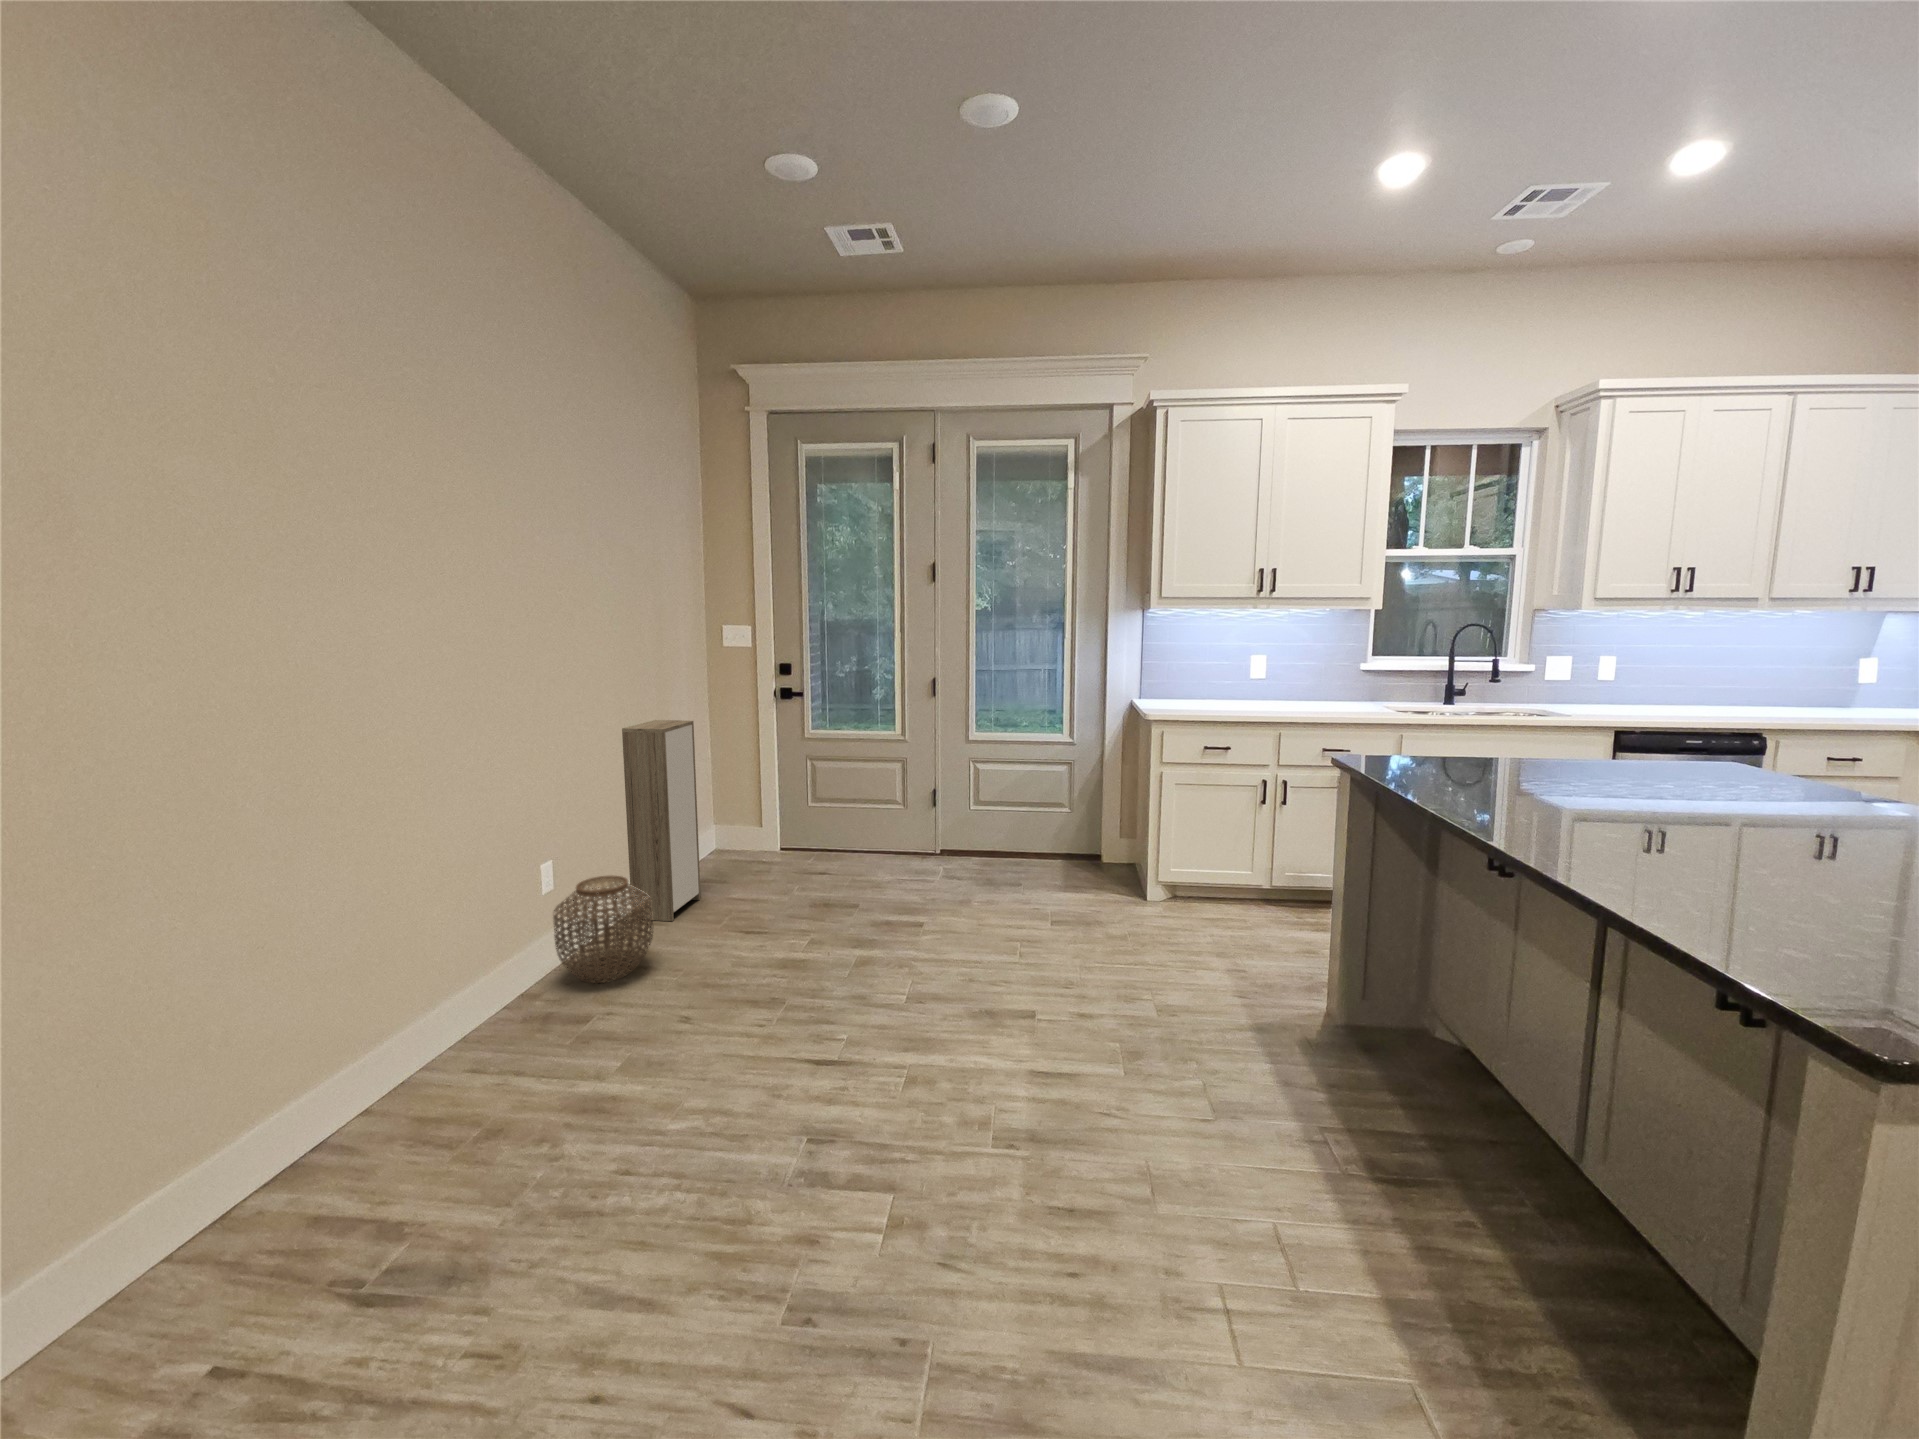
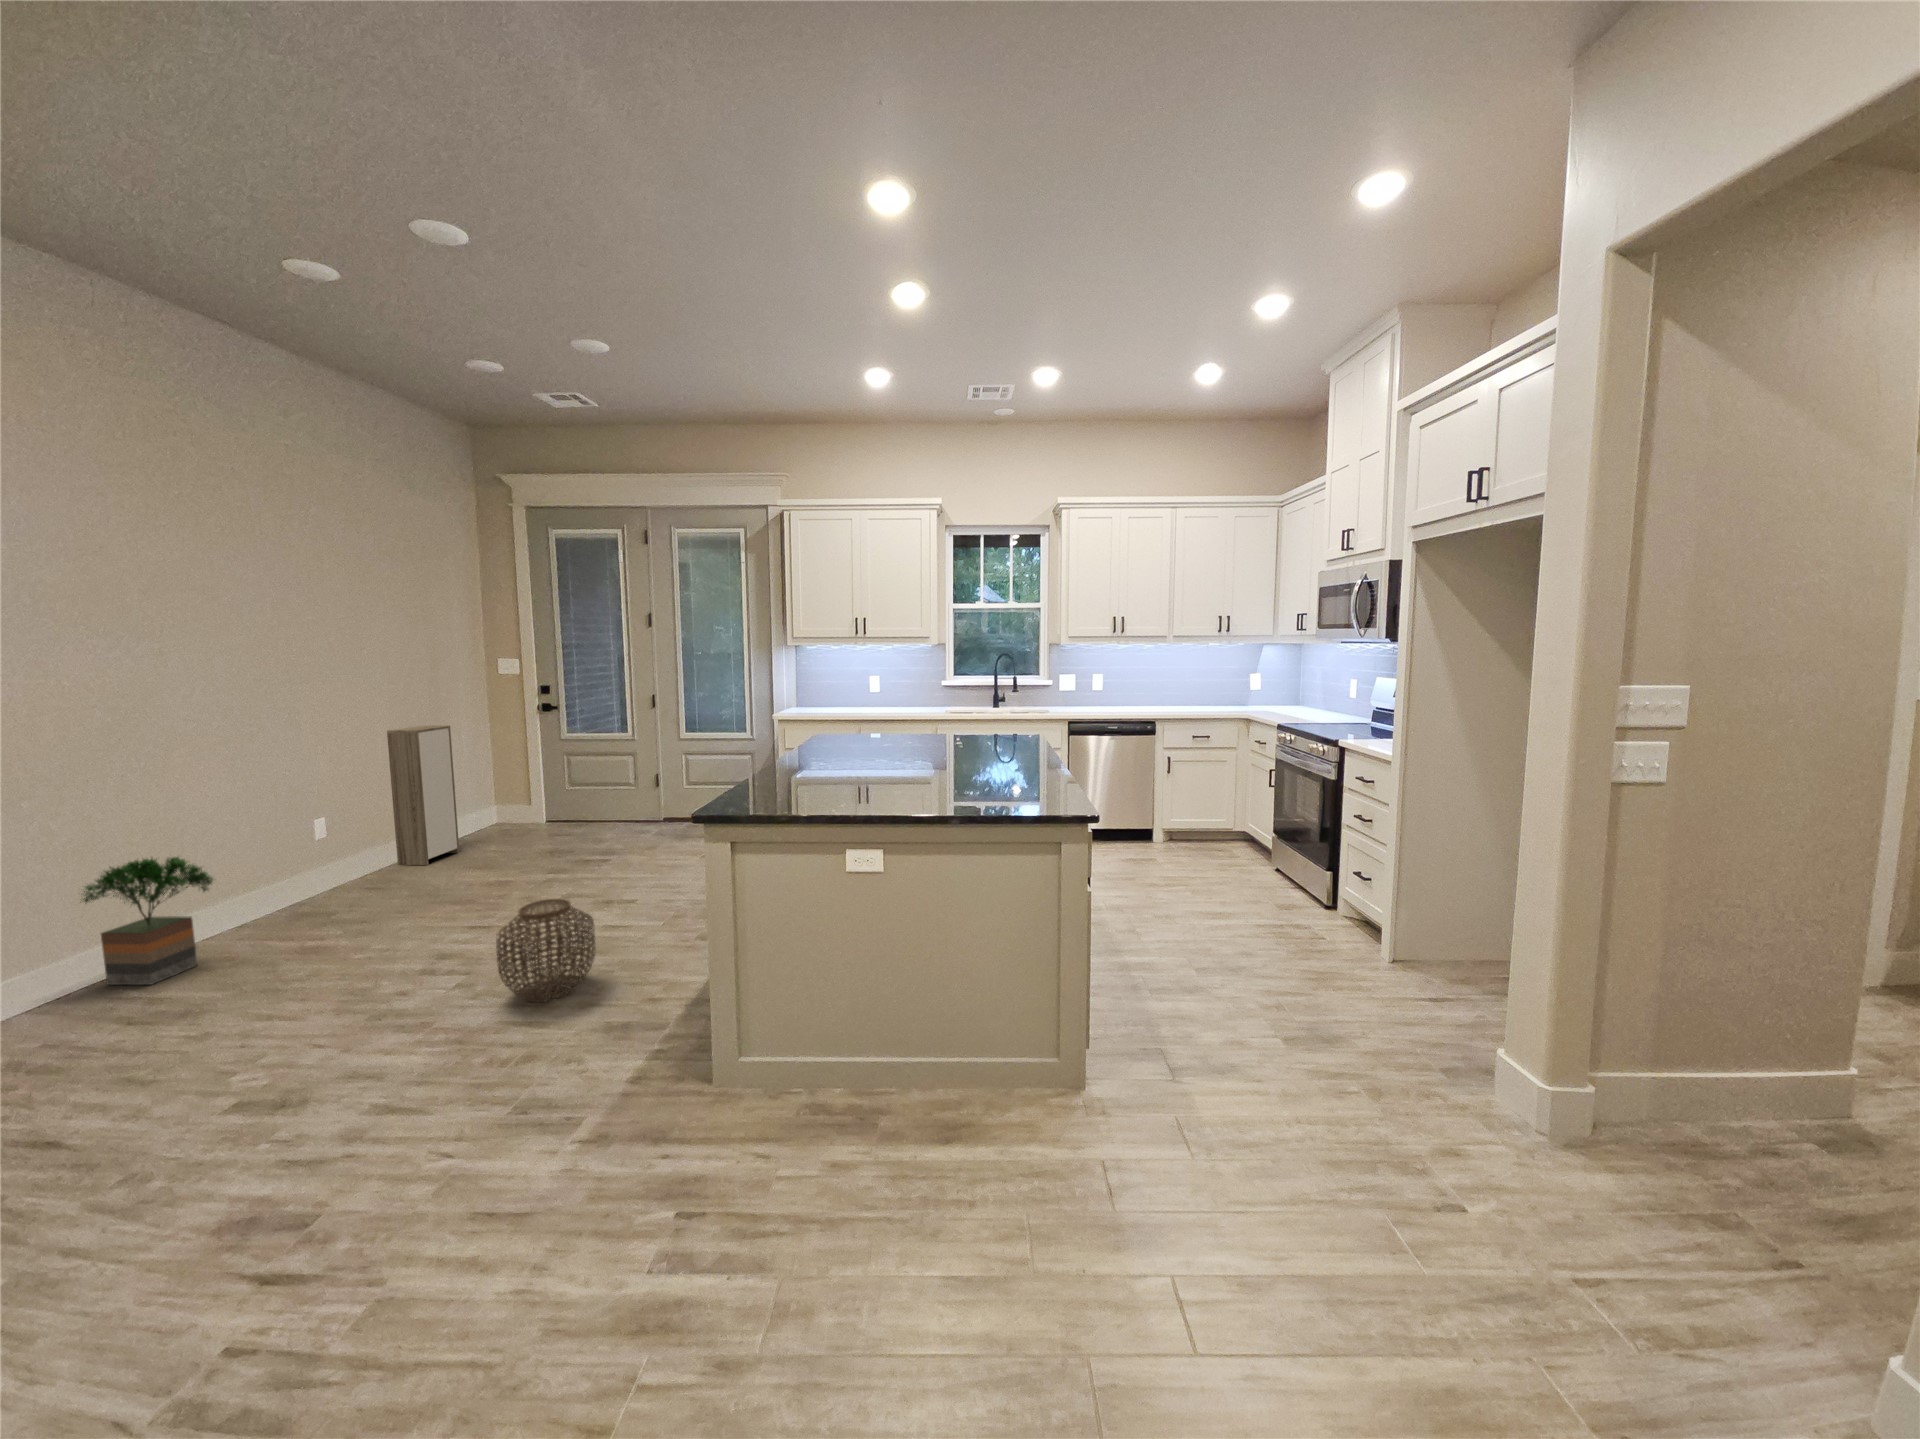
woven basket: present [553,875,653,983] -> present [496,899,596,1002]
potted tree: none [286,949,482,1176] -> present [80,856,213,985]

